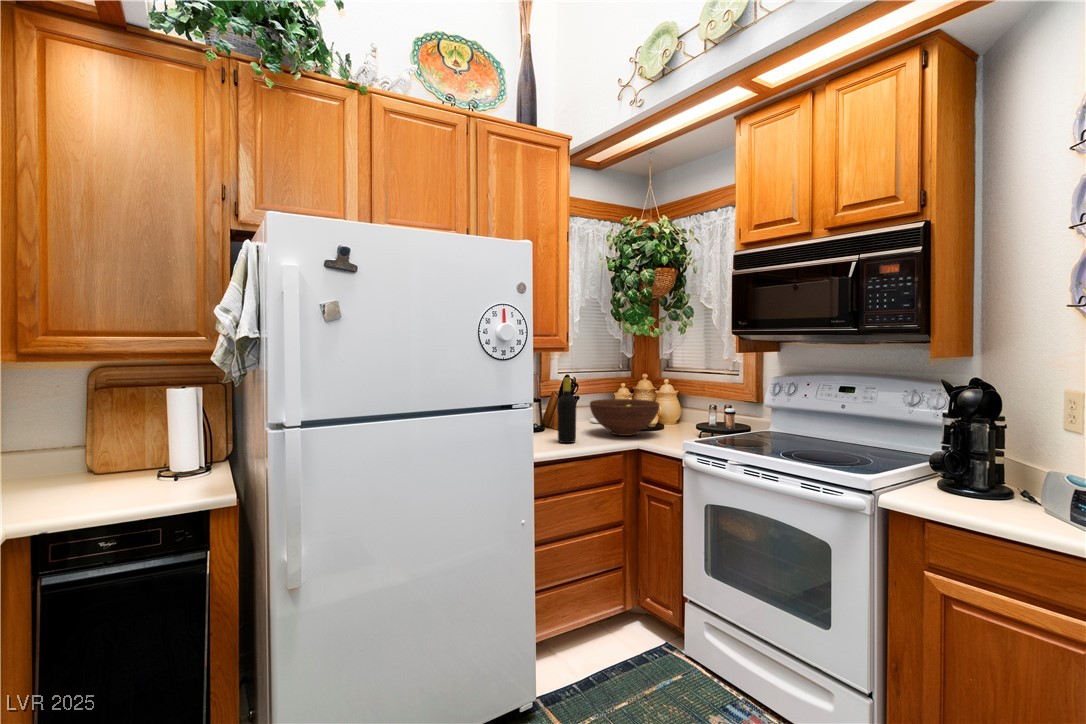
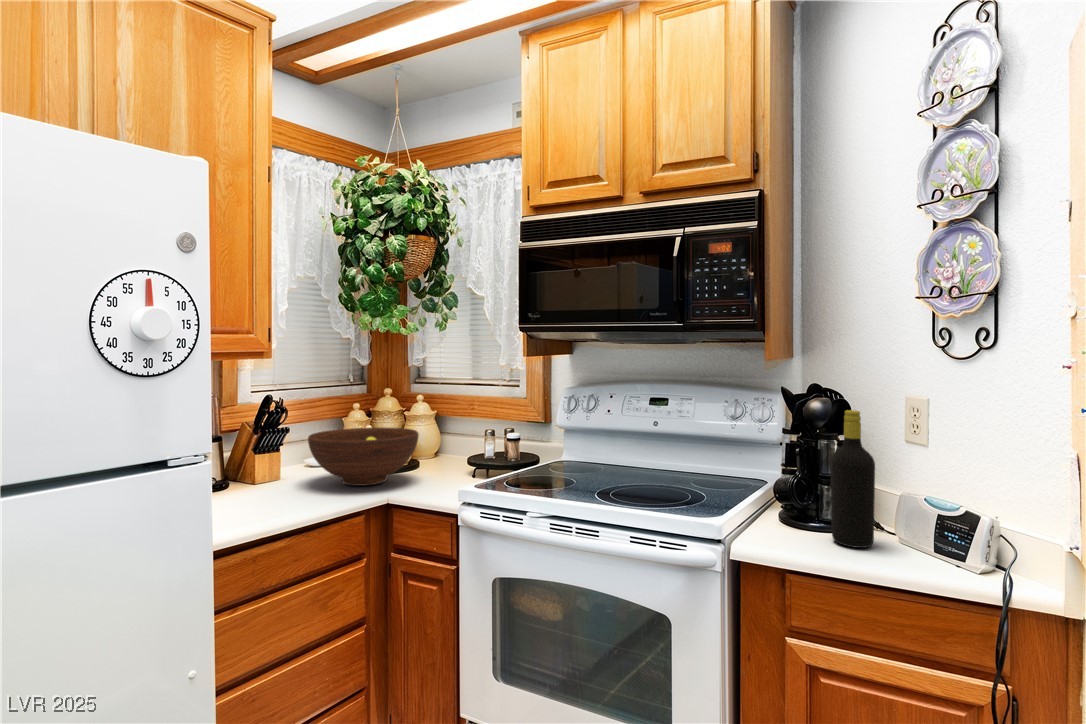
bottle: present [557,378,576,443] -> present [831,410,875,548]

